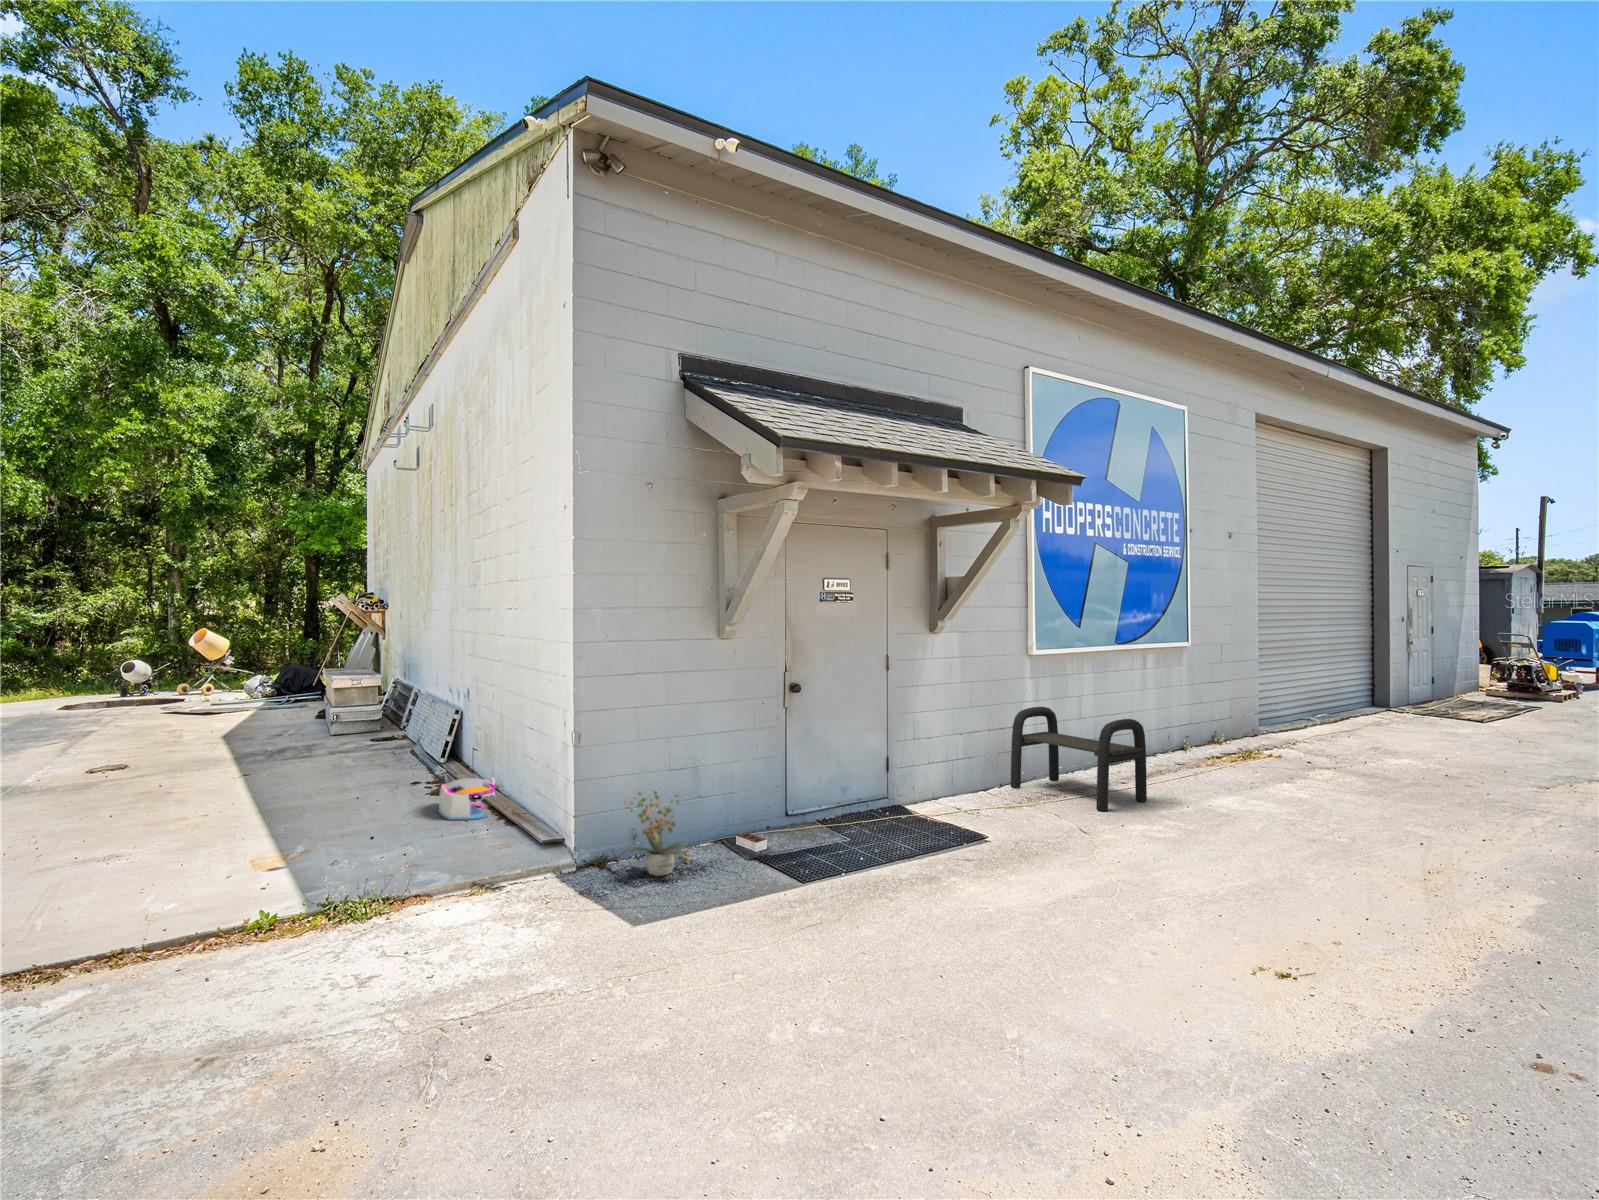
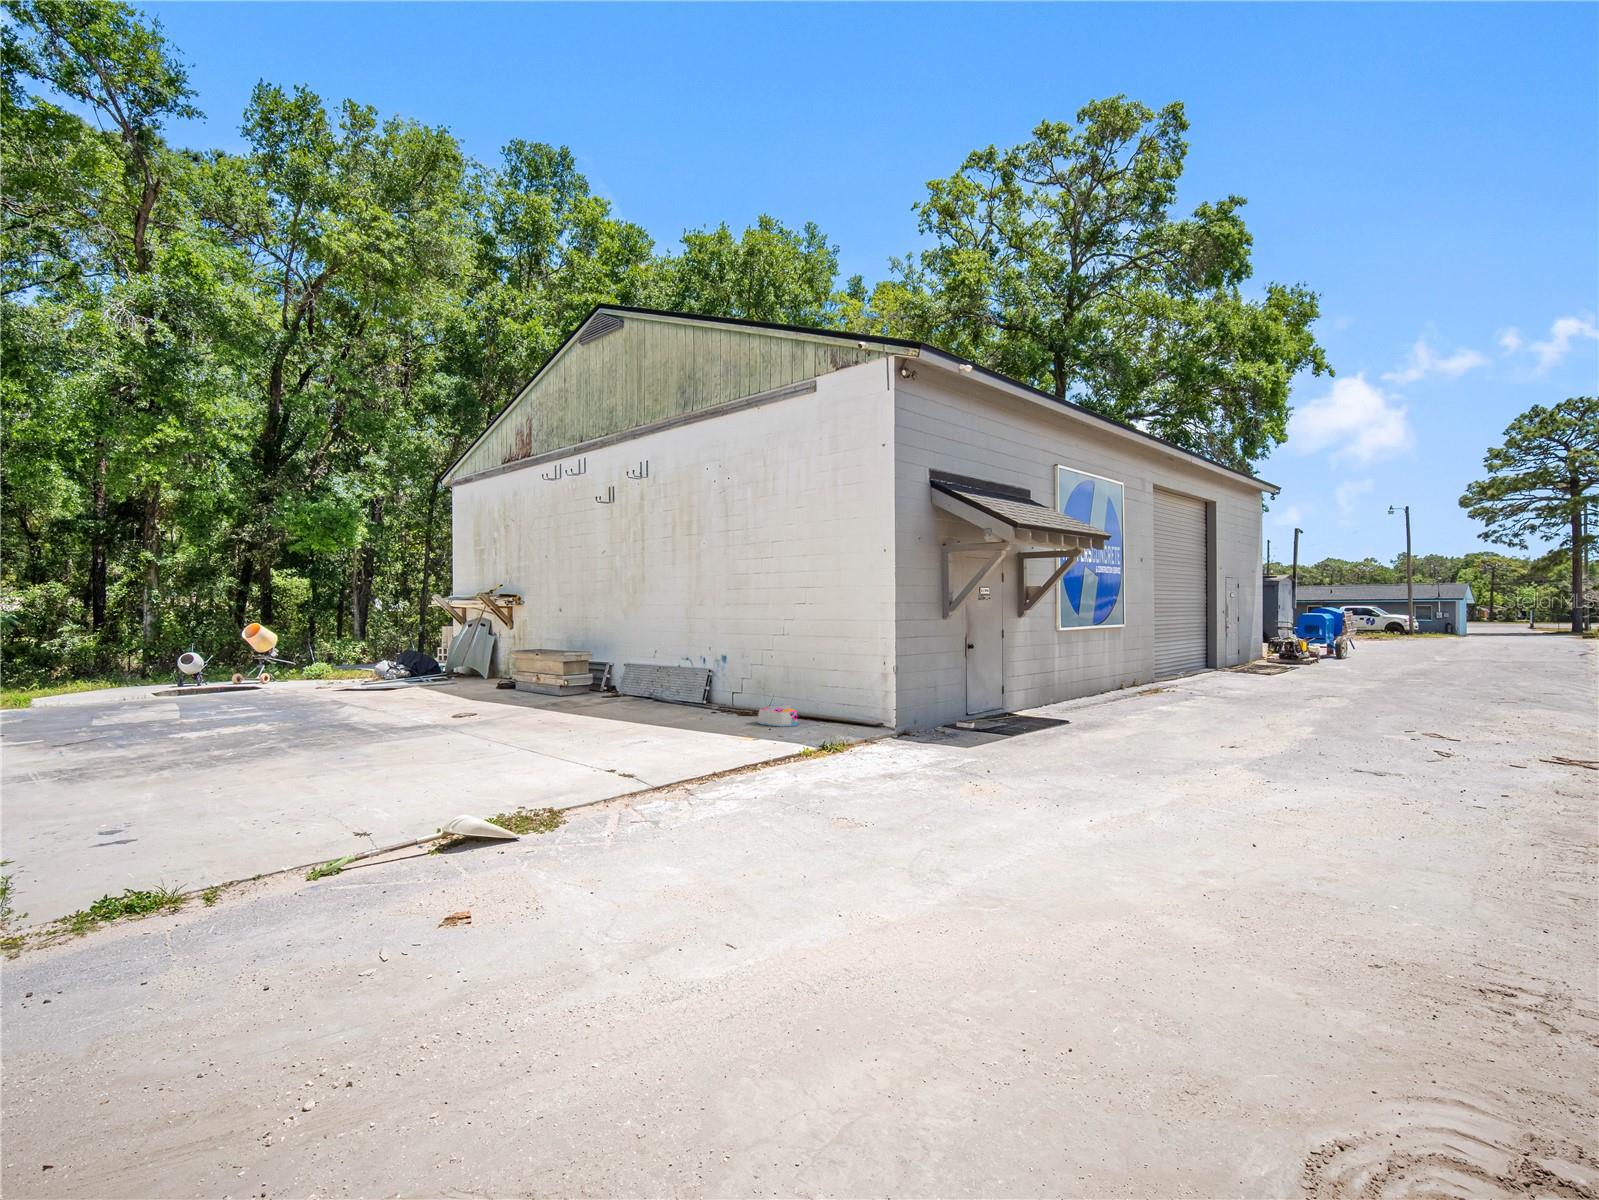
bench: present [1011,707,1147,811] -> none [1051,661,1126,712]
potted plant: present [630,791,686,876] -> none [926,694,959,736]

